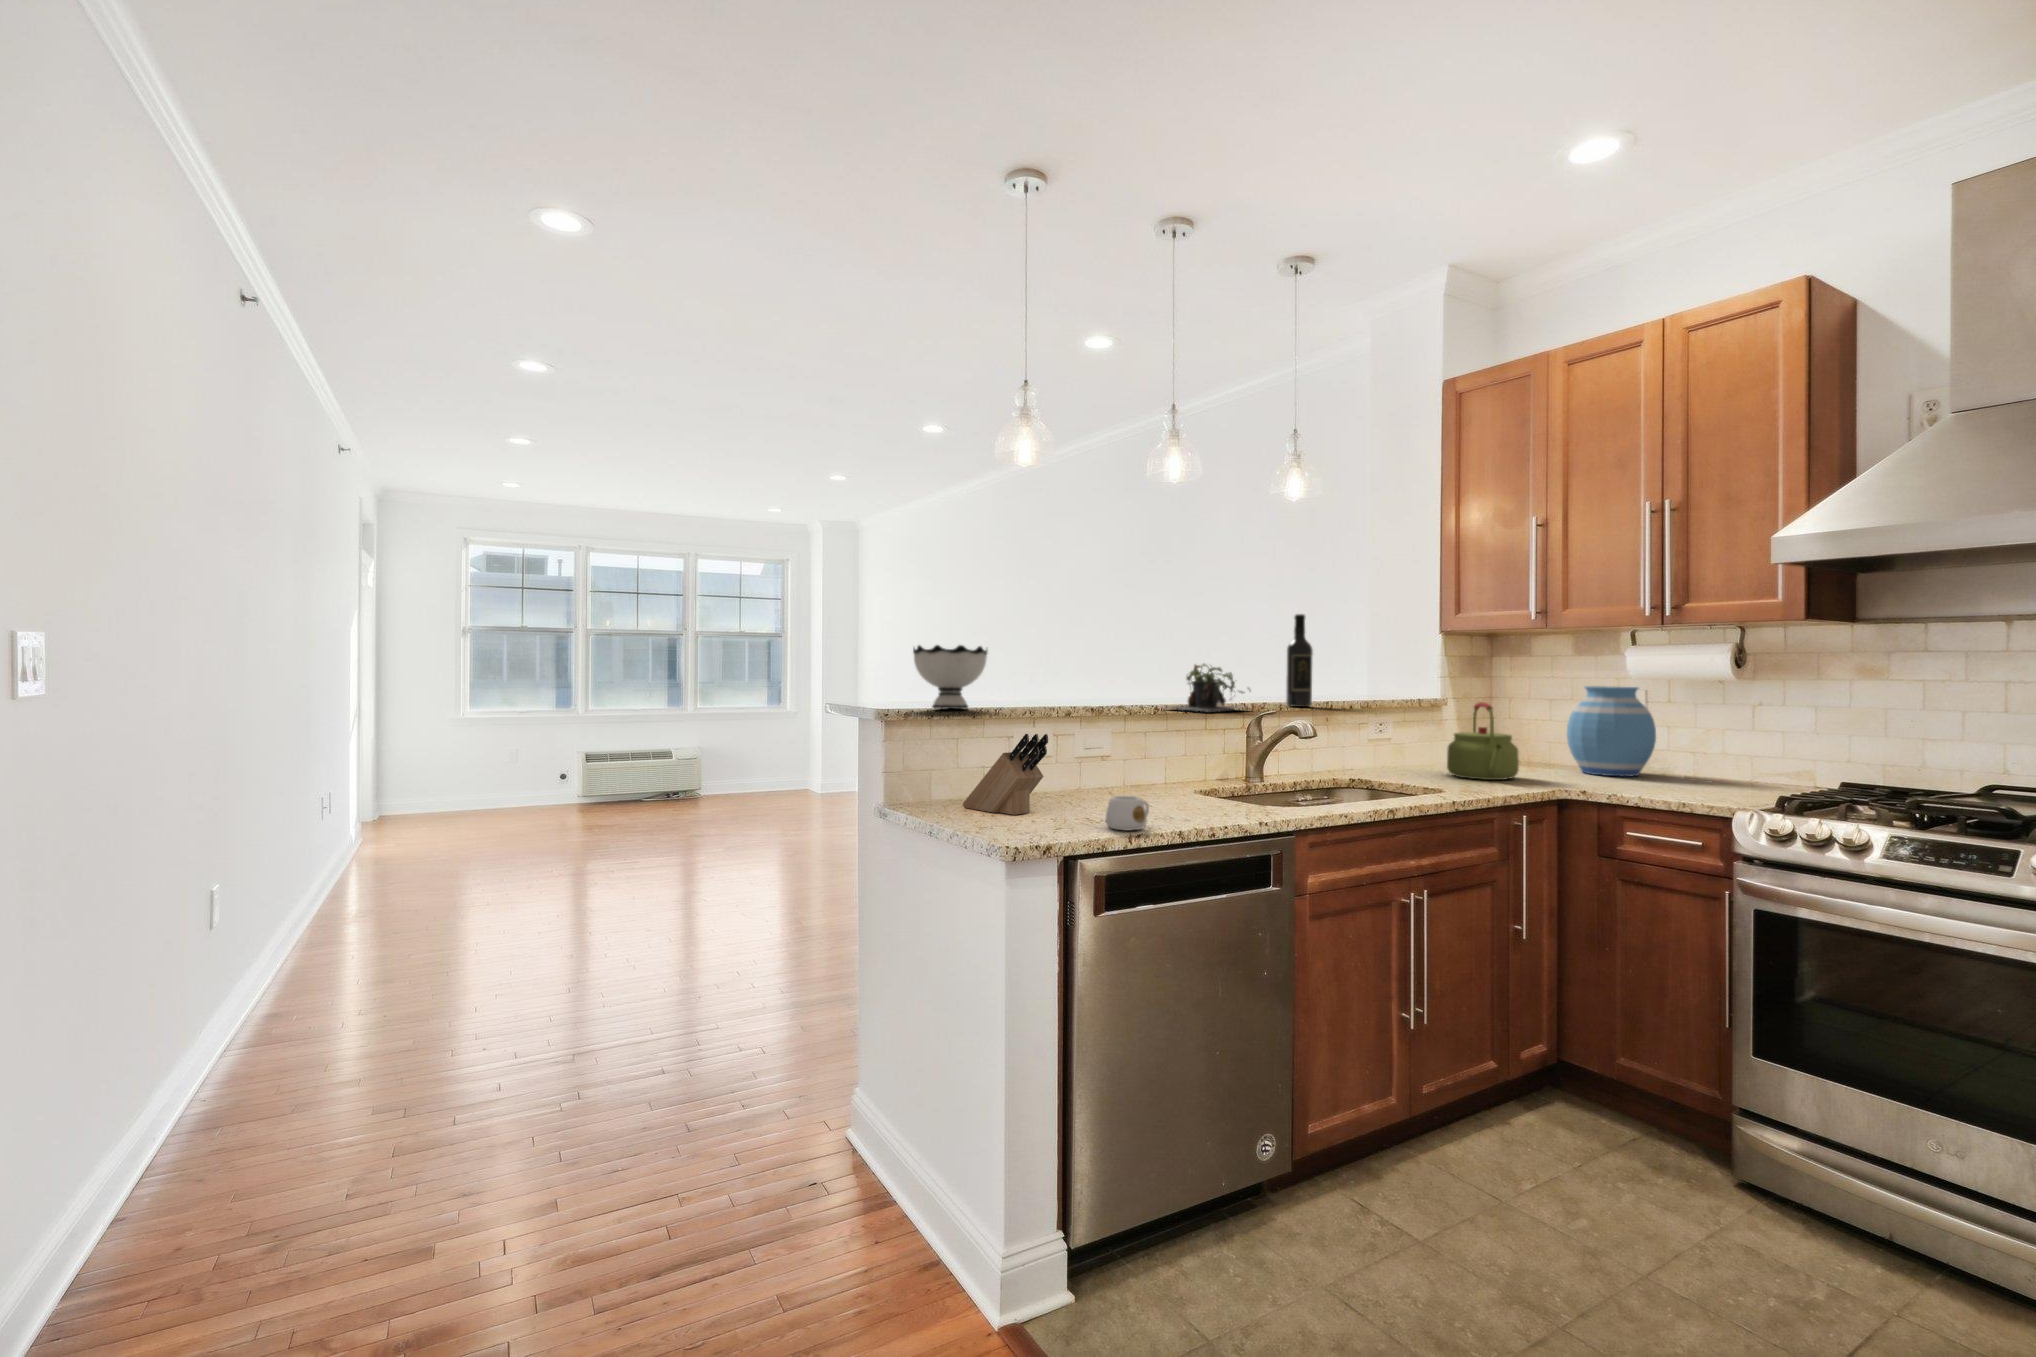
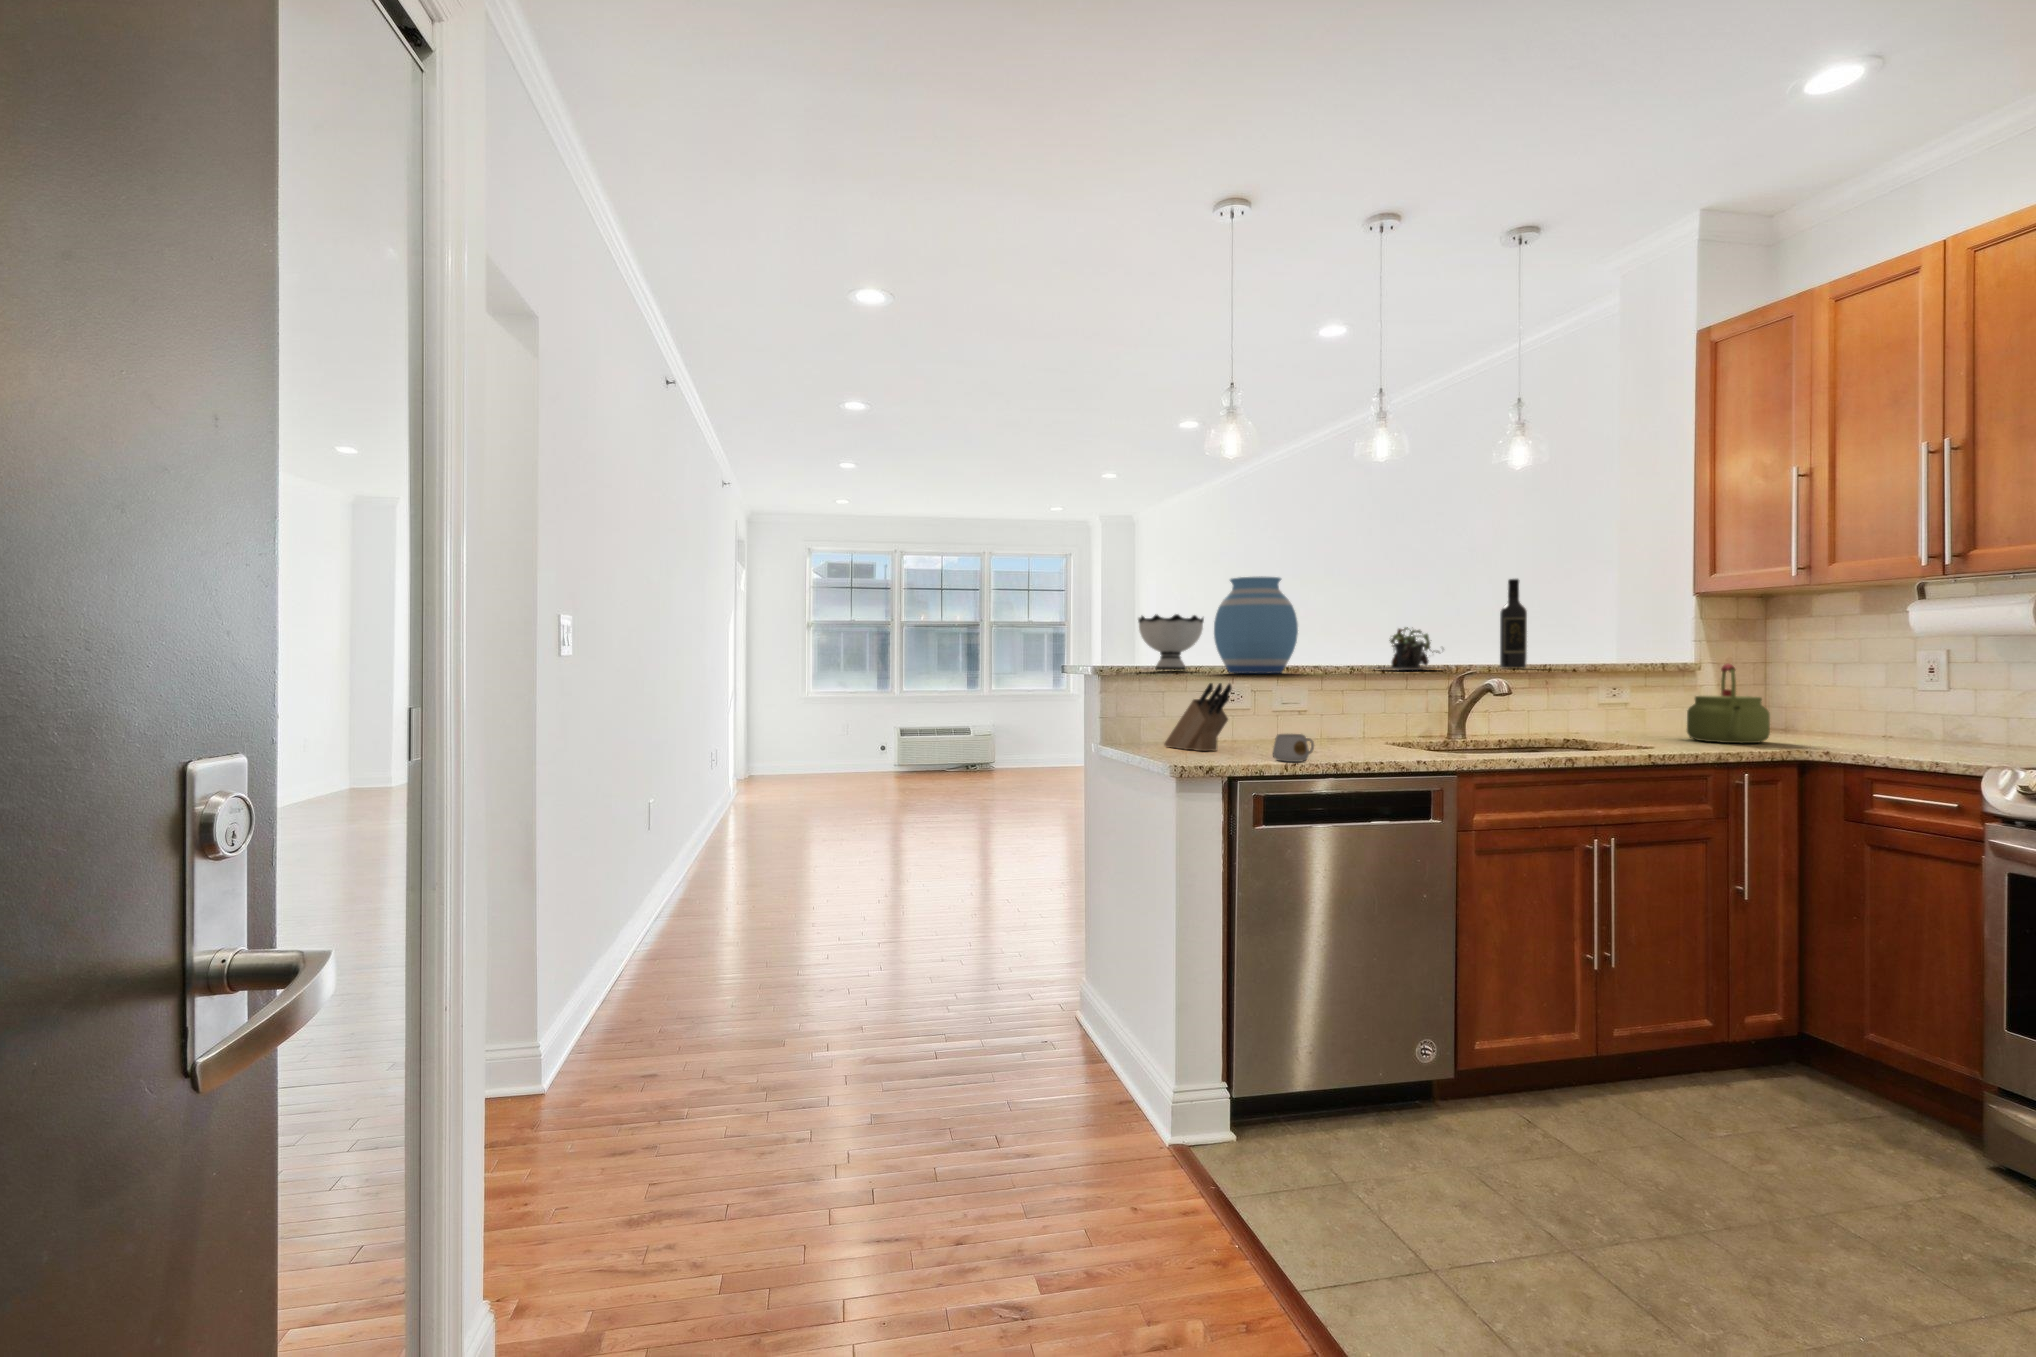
vase: present [1567,686,1656,776] -> present [1214,577,1298,673]

